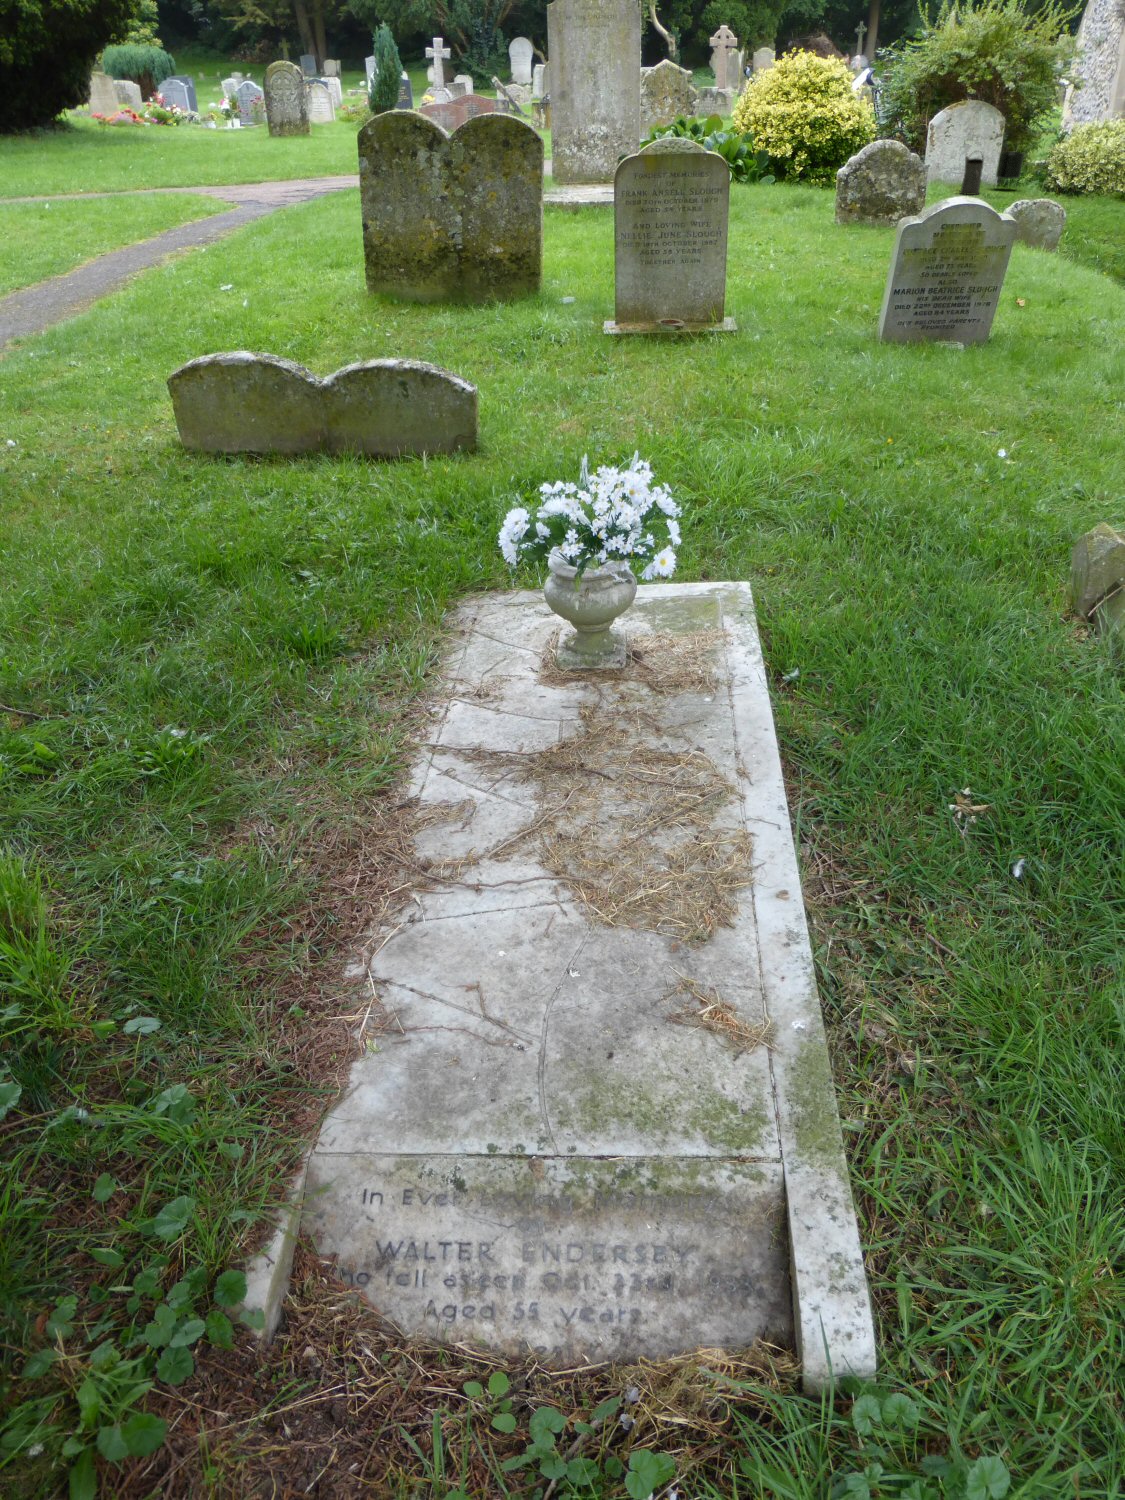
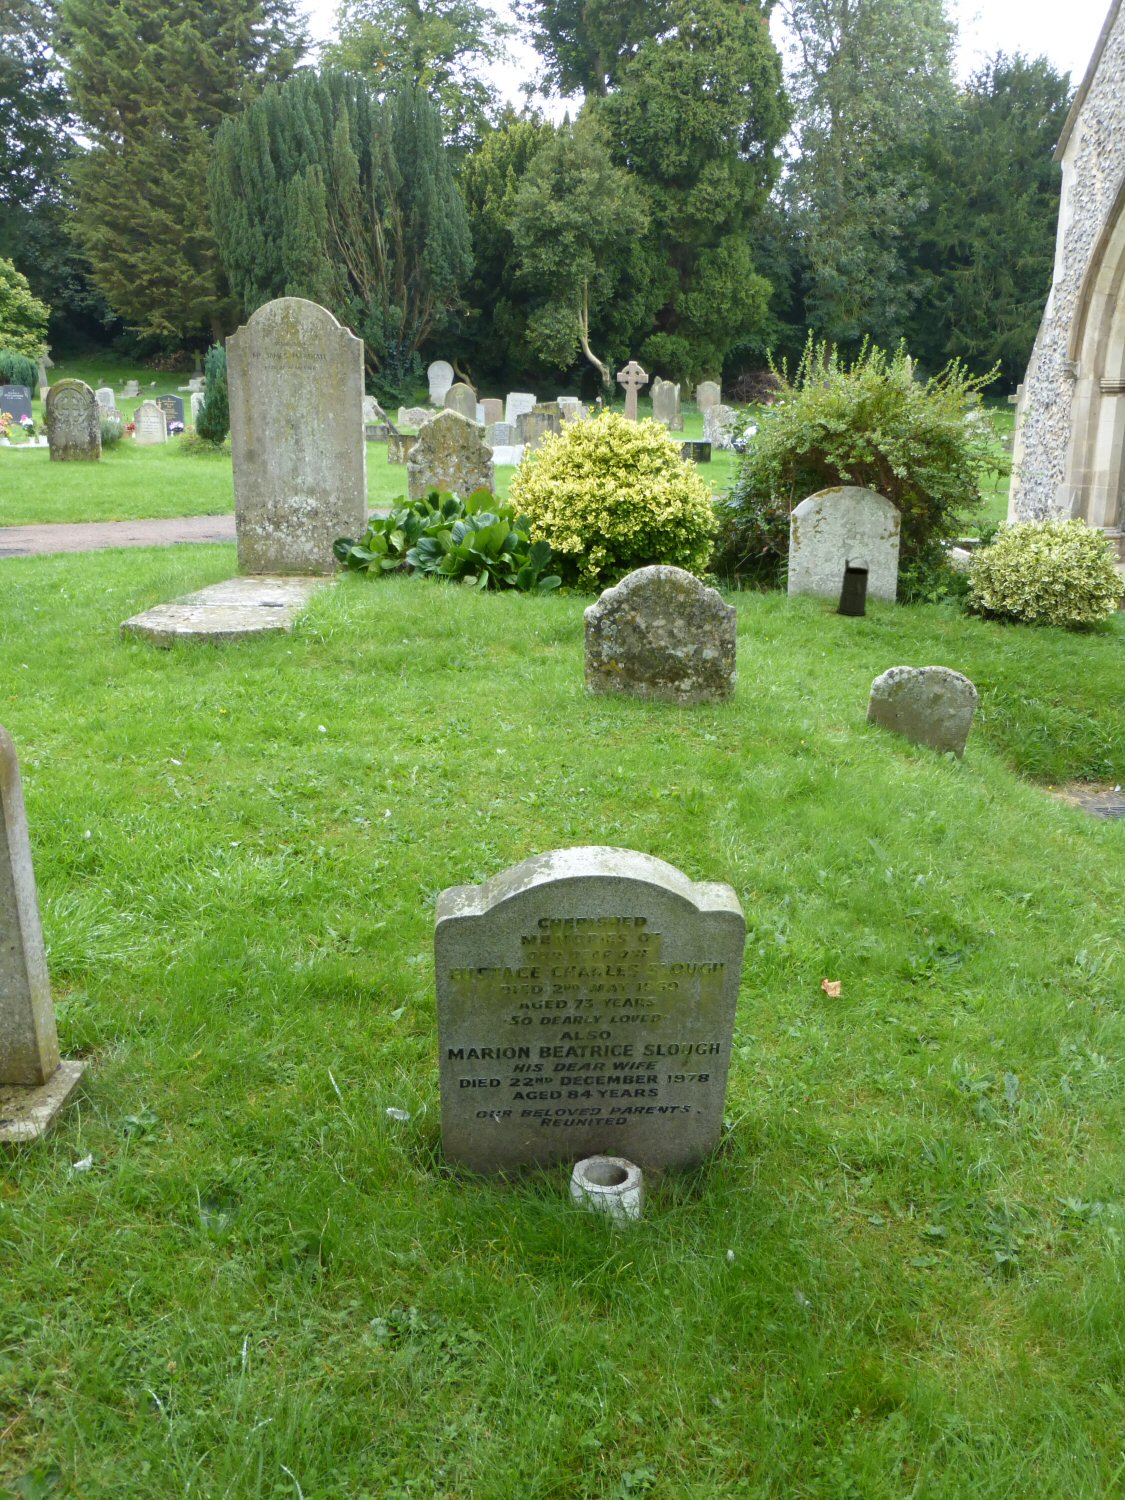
planter: present [996,152,1024,179] -> none [890,557,930,611]

